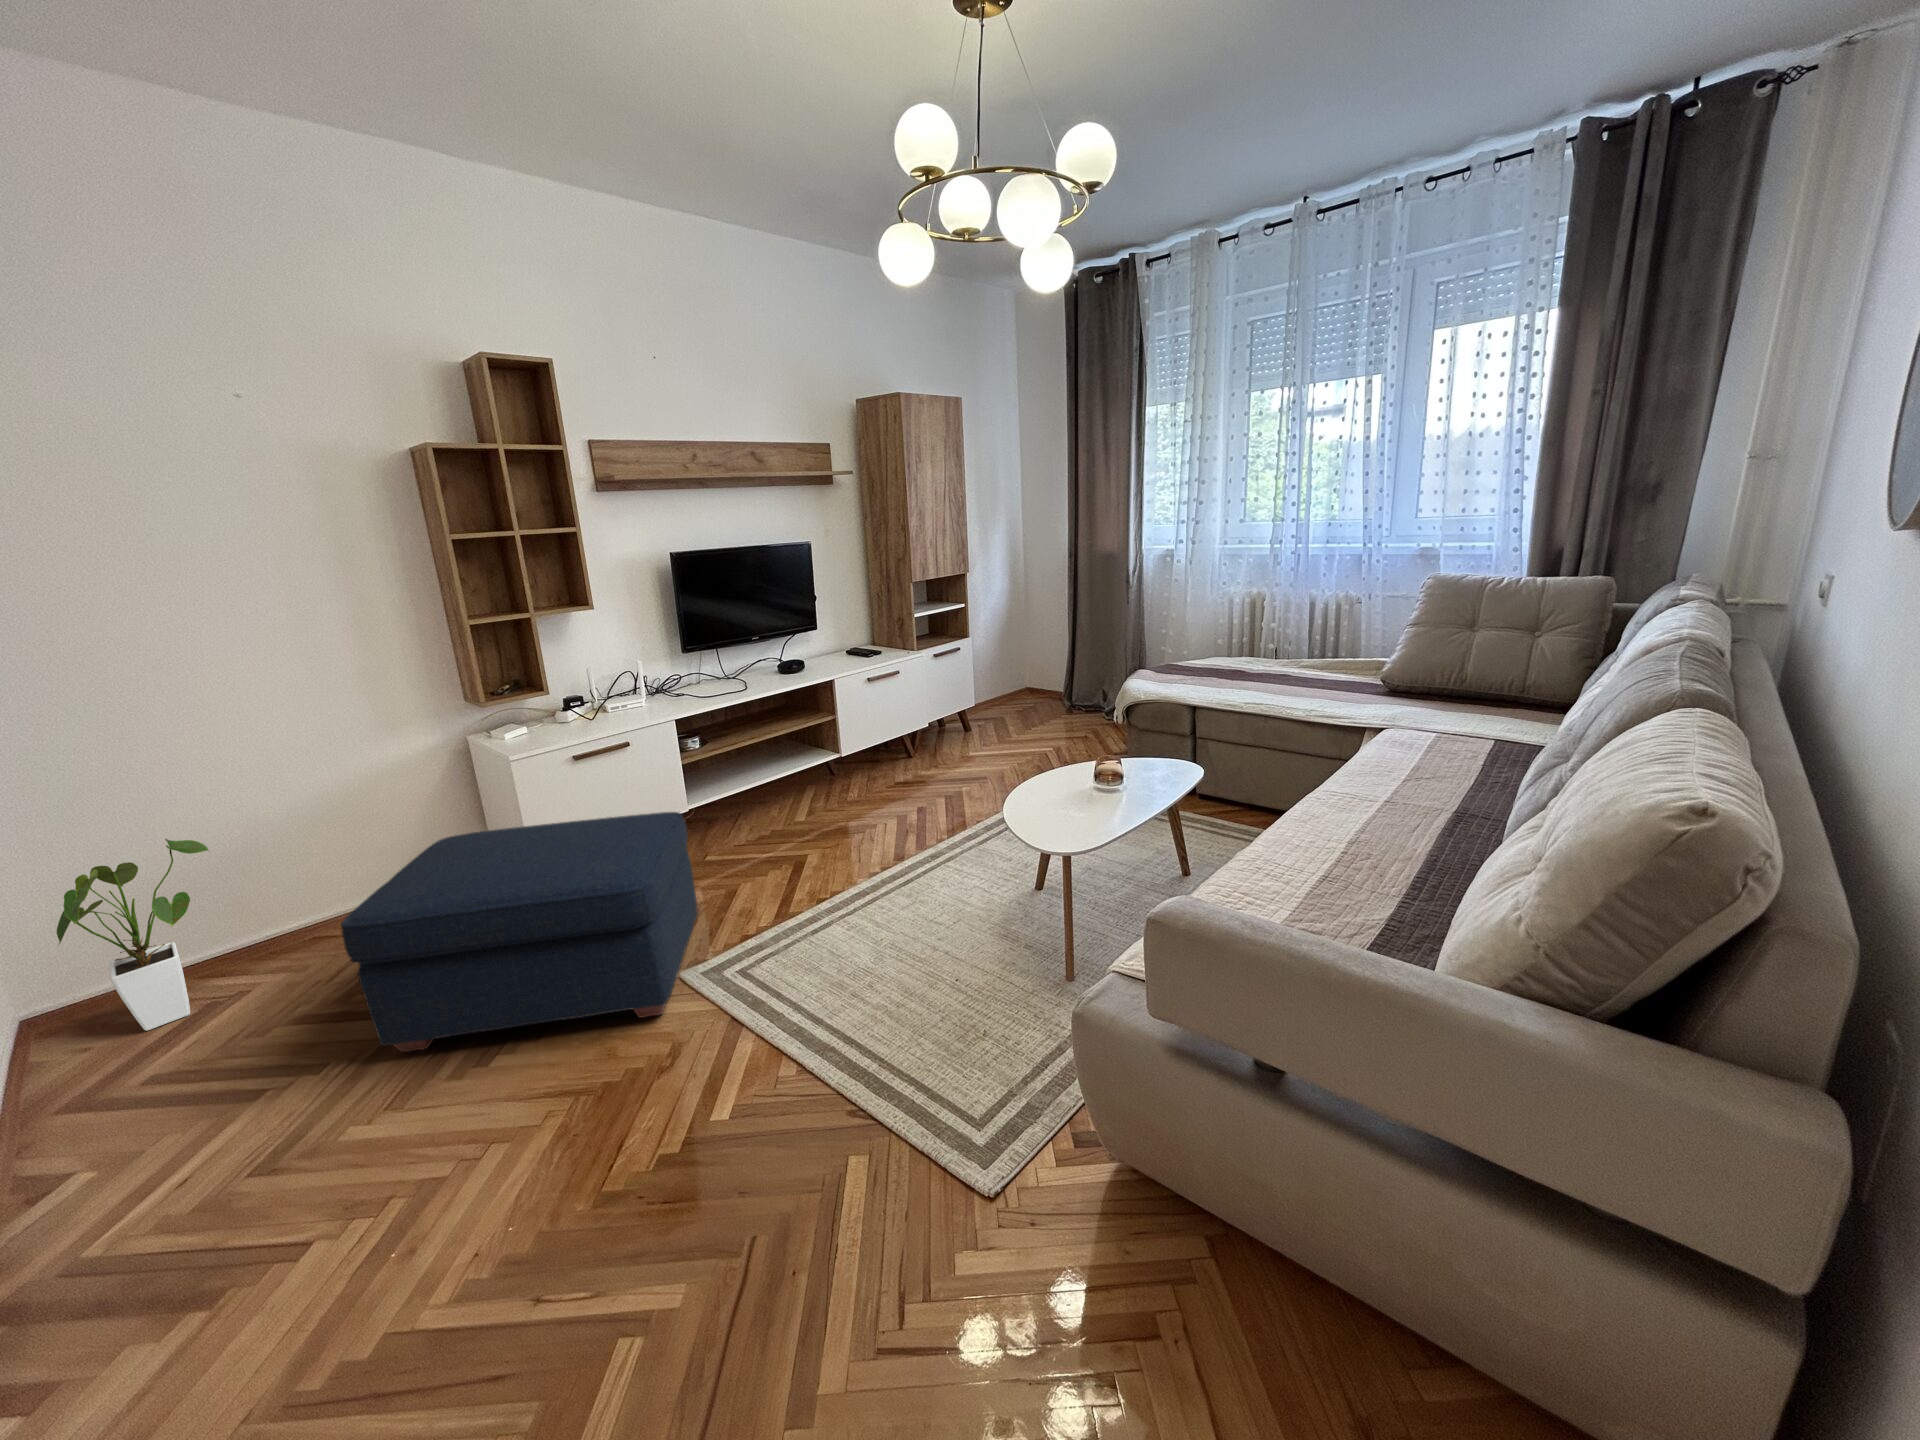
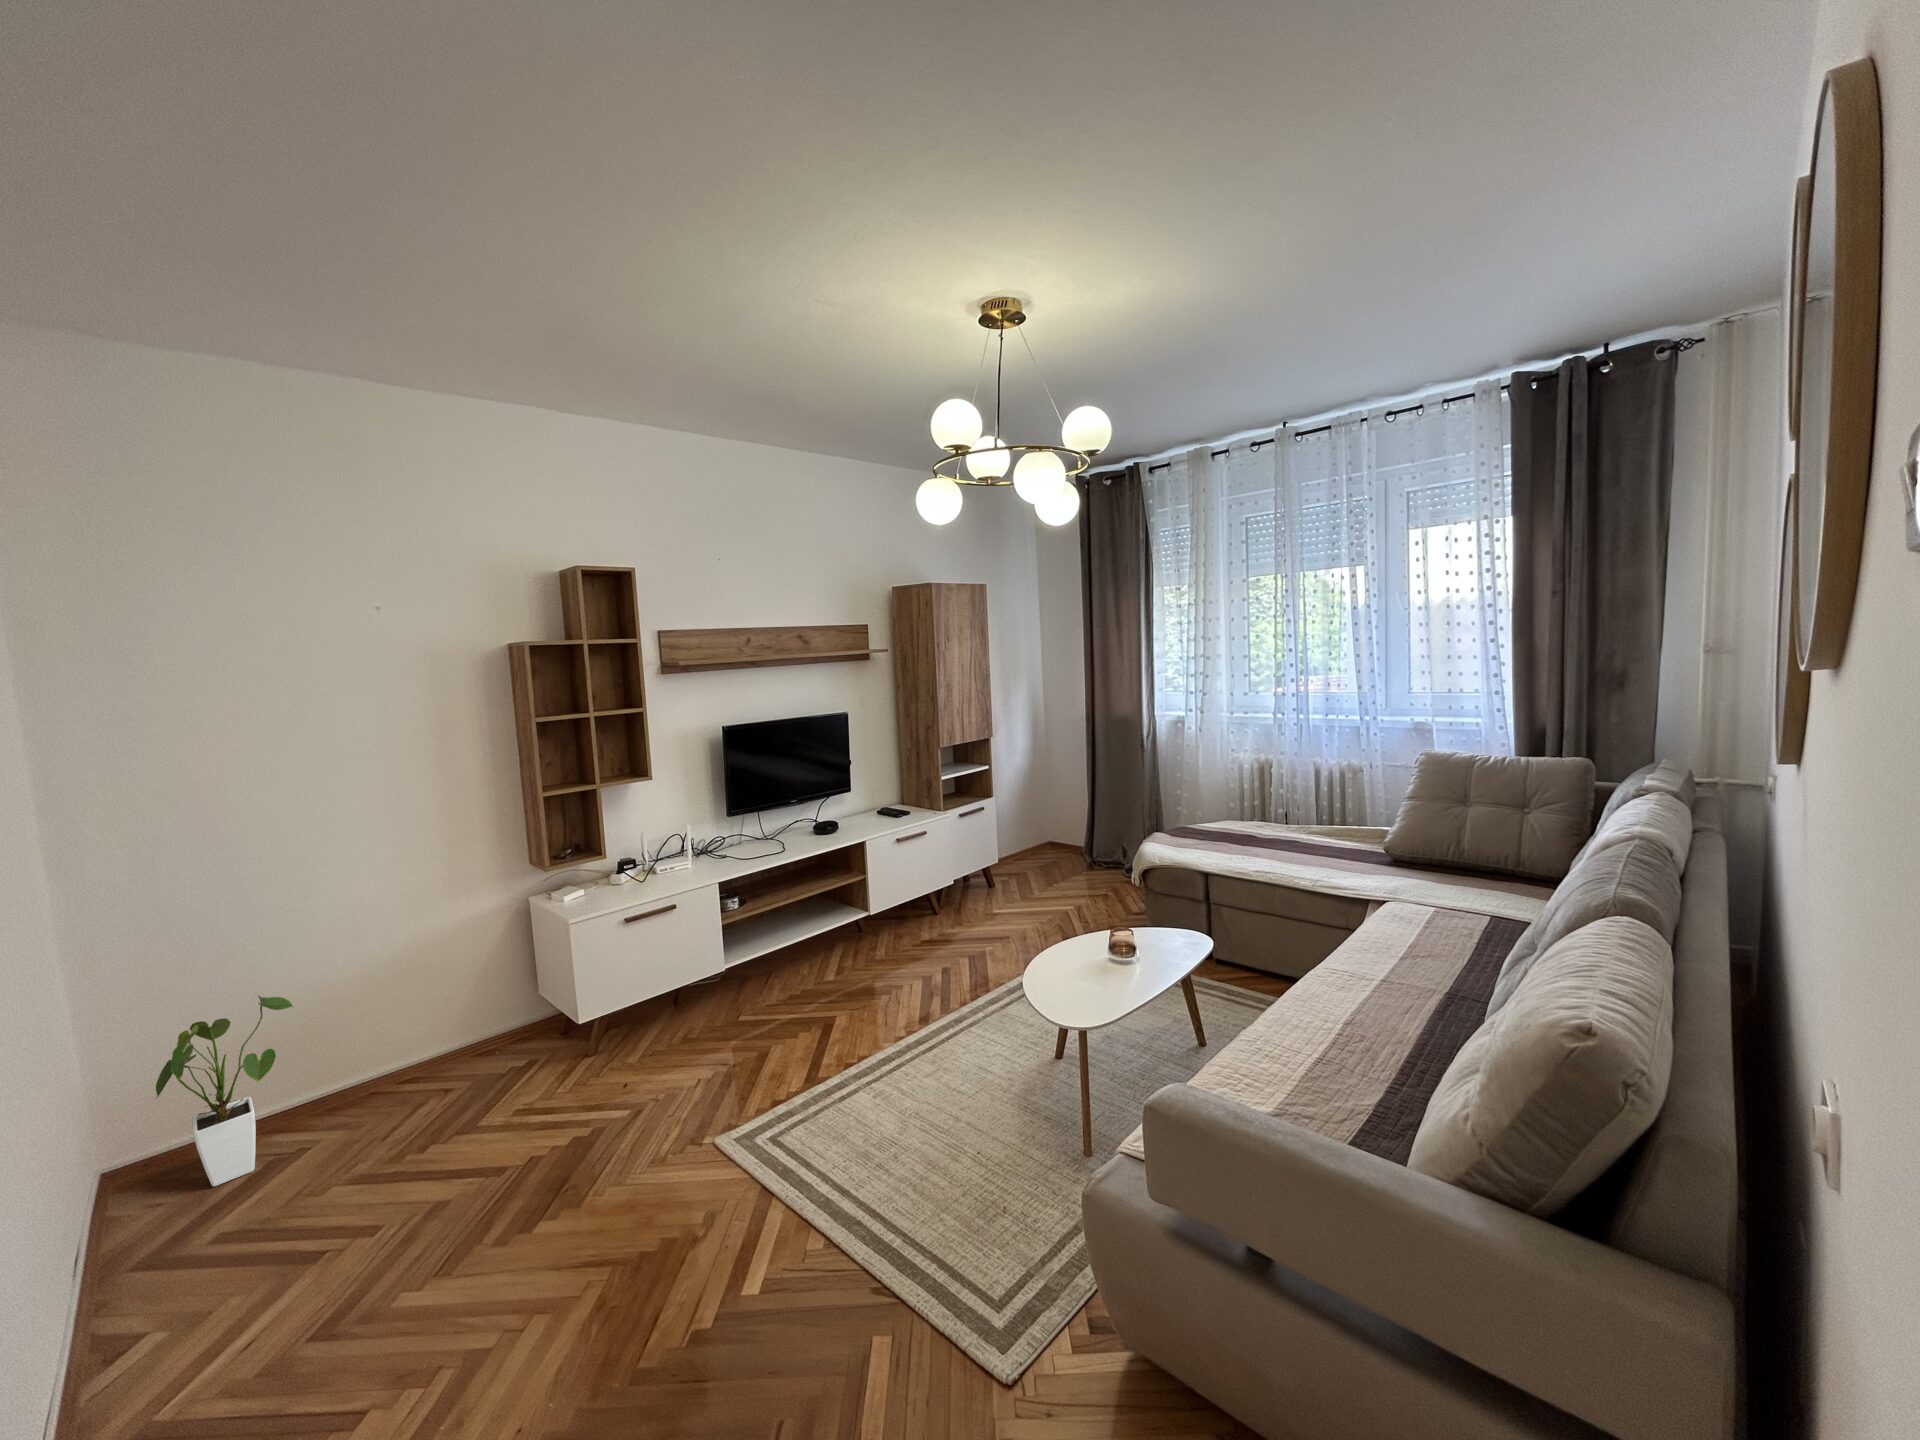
ottoman: present [341,812,698,1052] -> none [414,976,731,1215]

